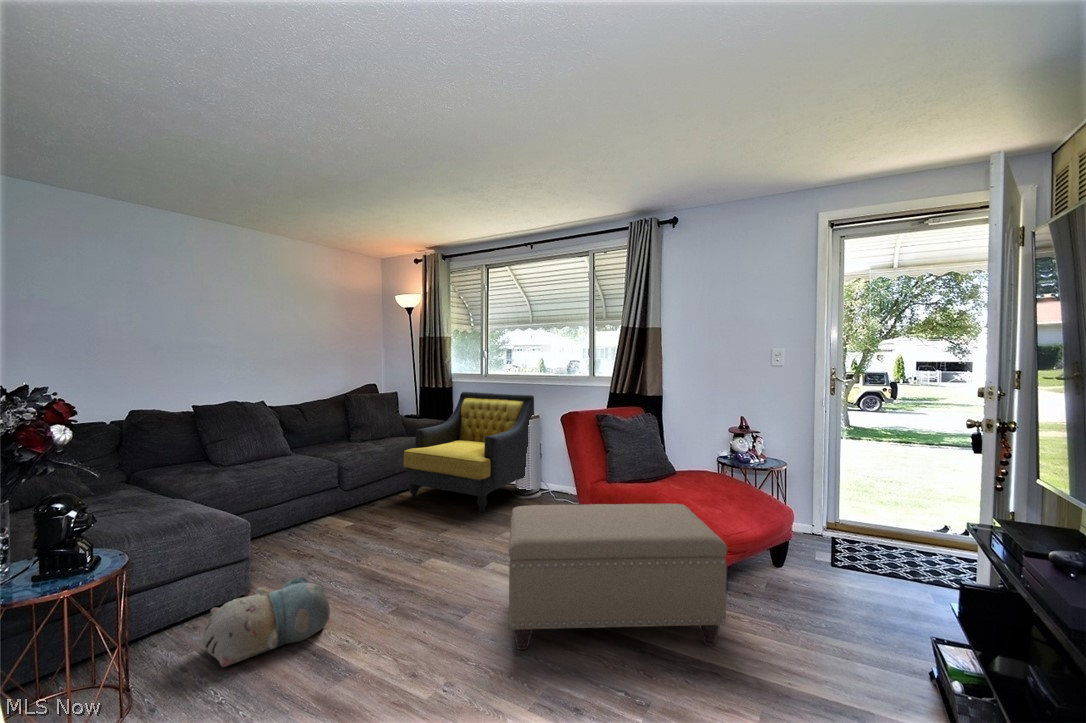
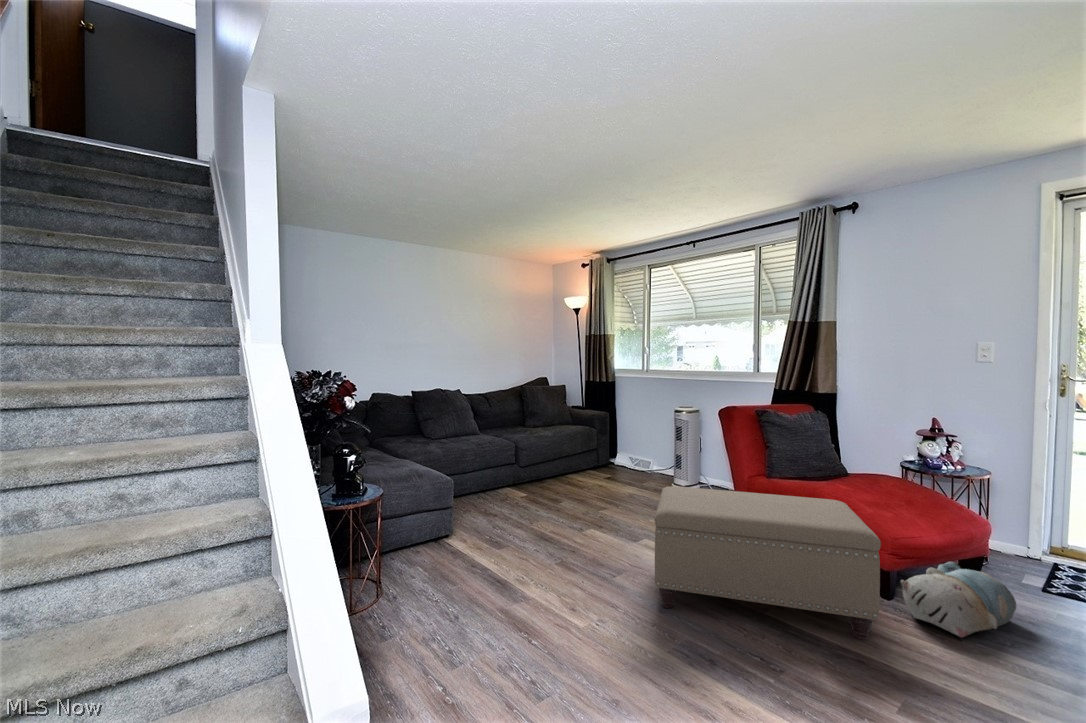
armchair: present [404,392,534,512] -> none [570,386,694,498]
plush toy: present [202,576,330,667] -> present [901,562,1016,637]

